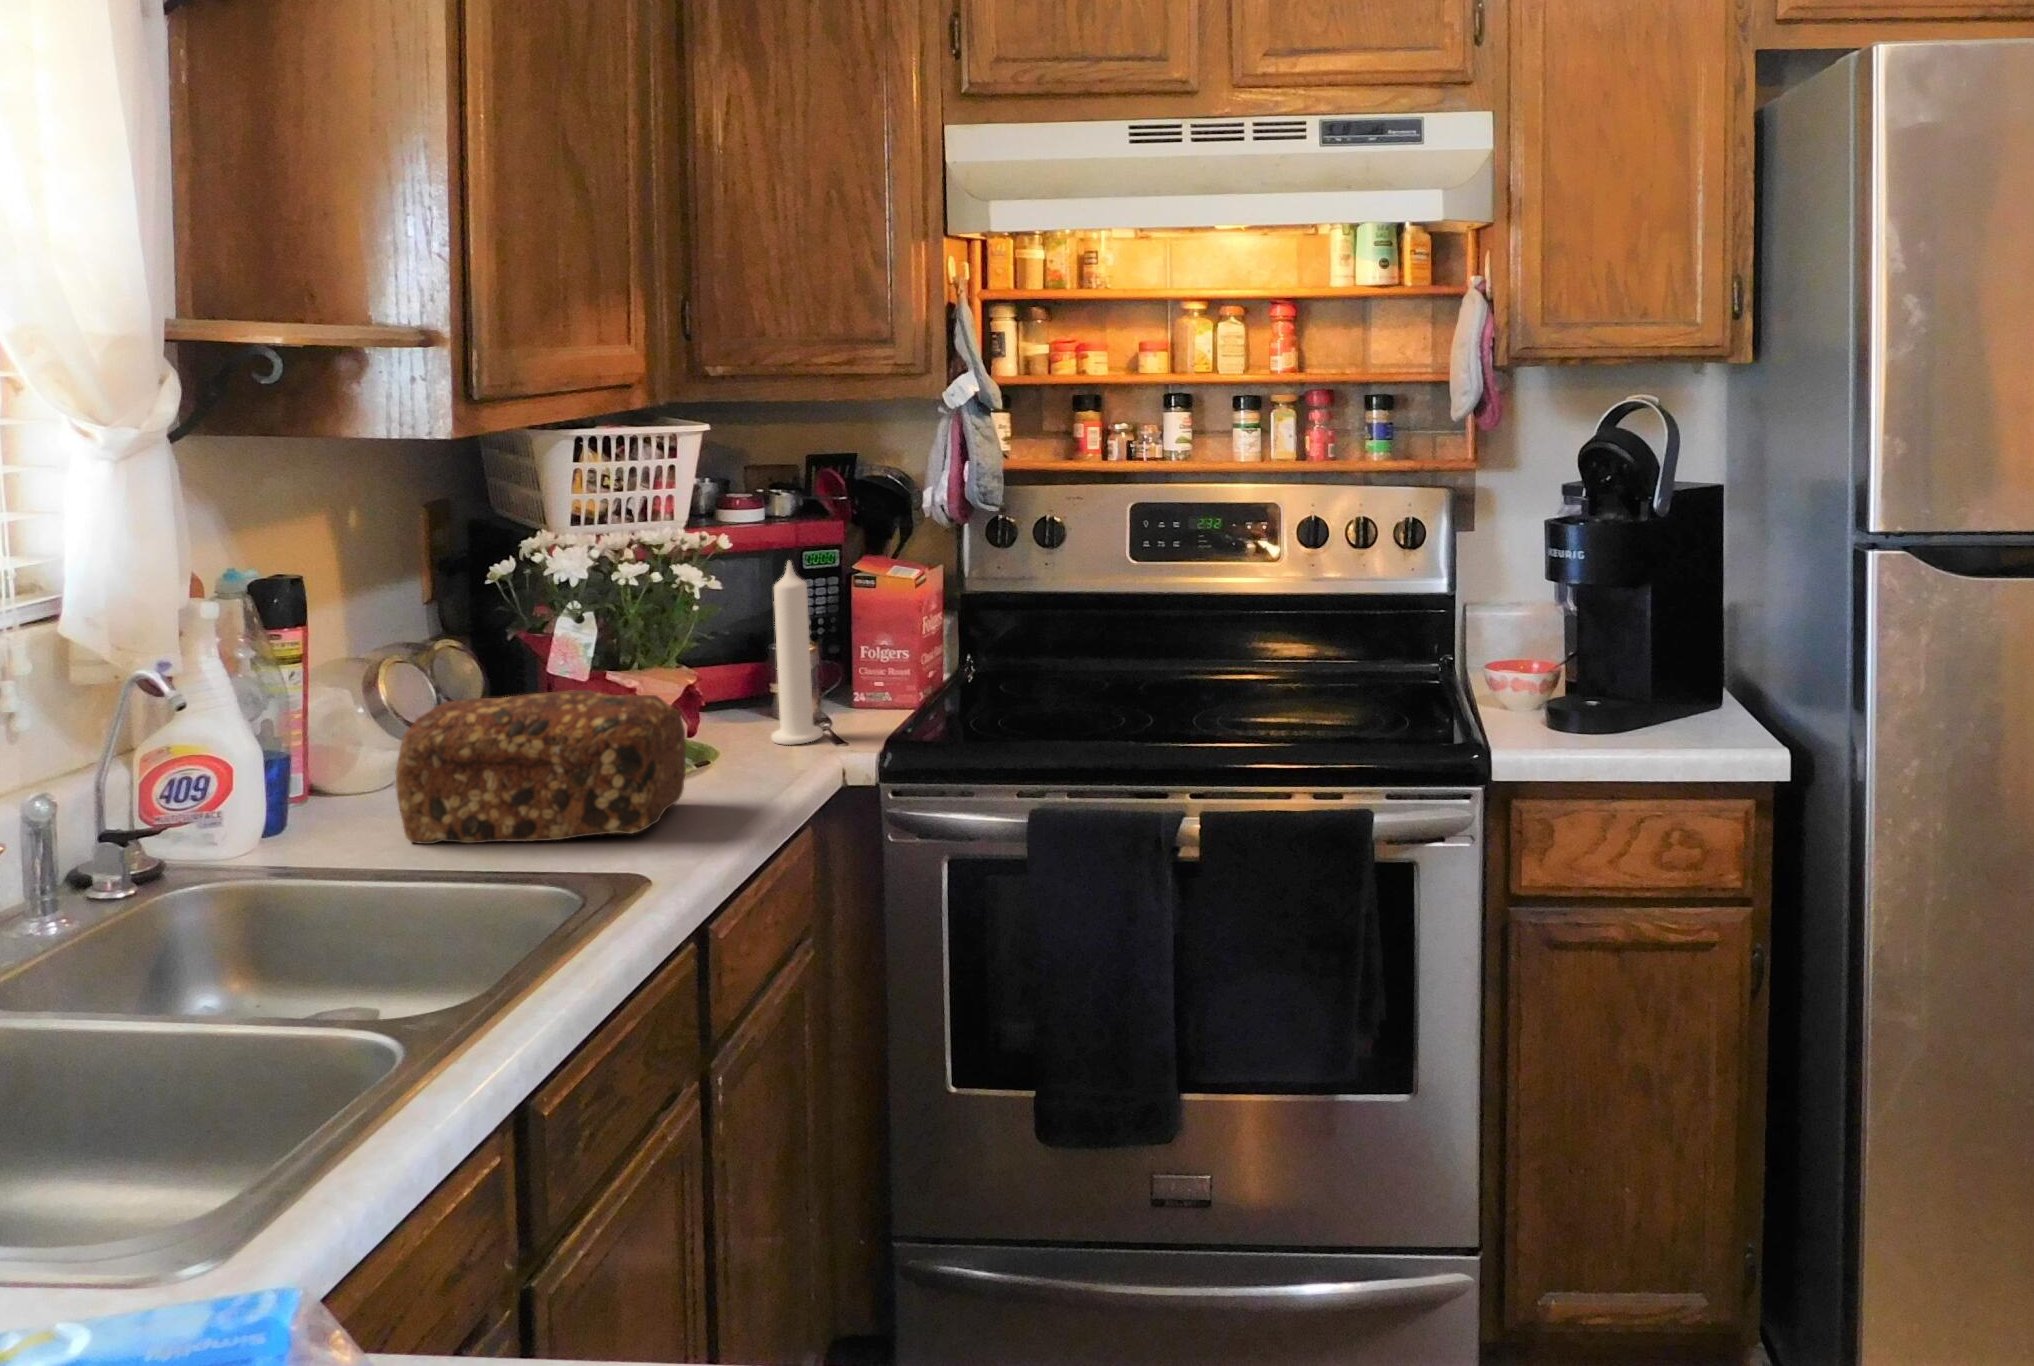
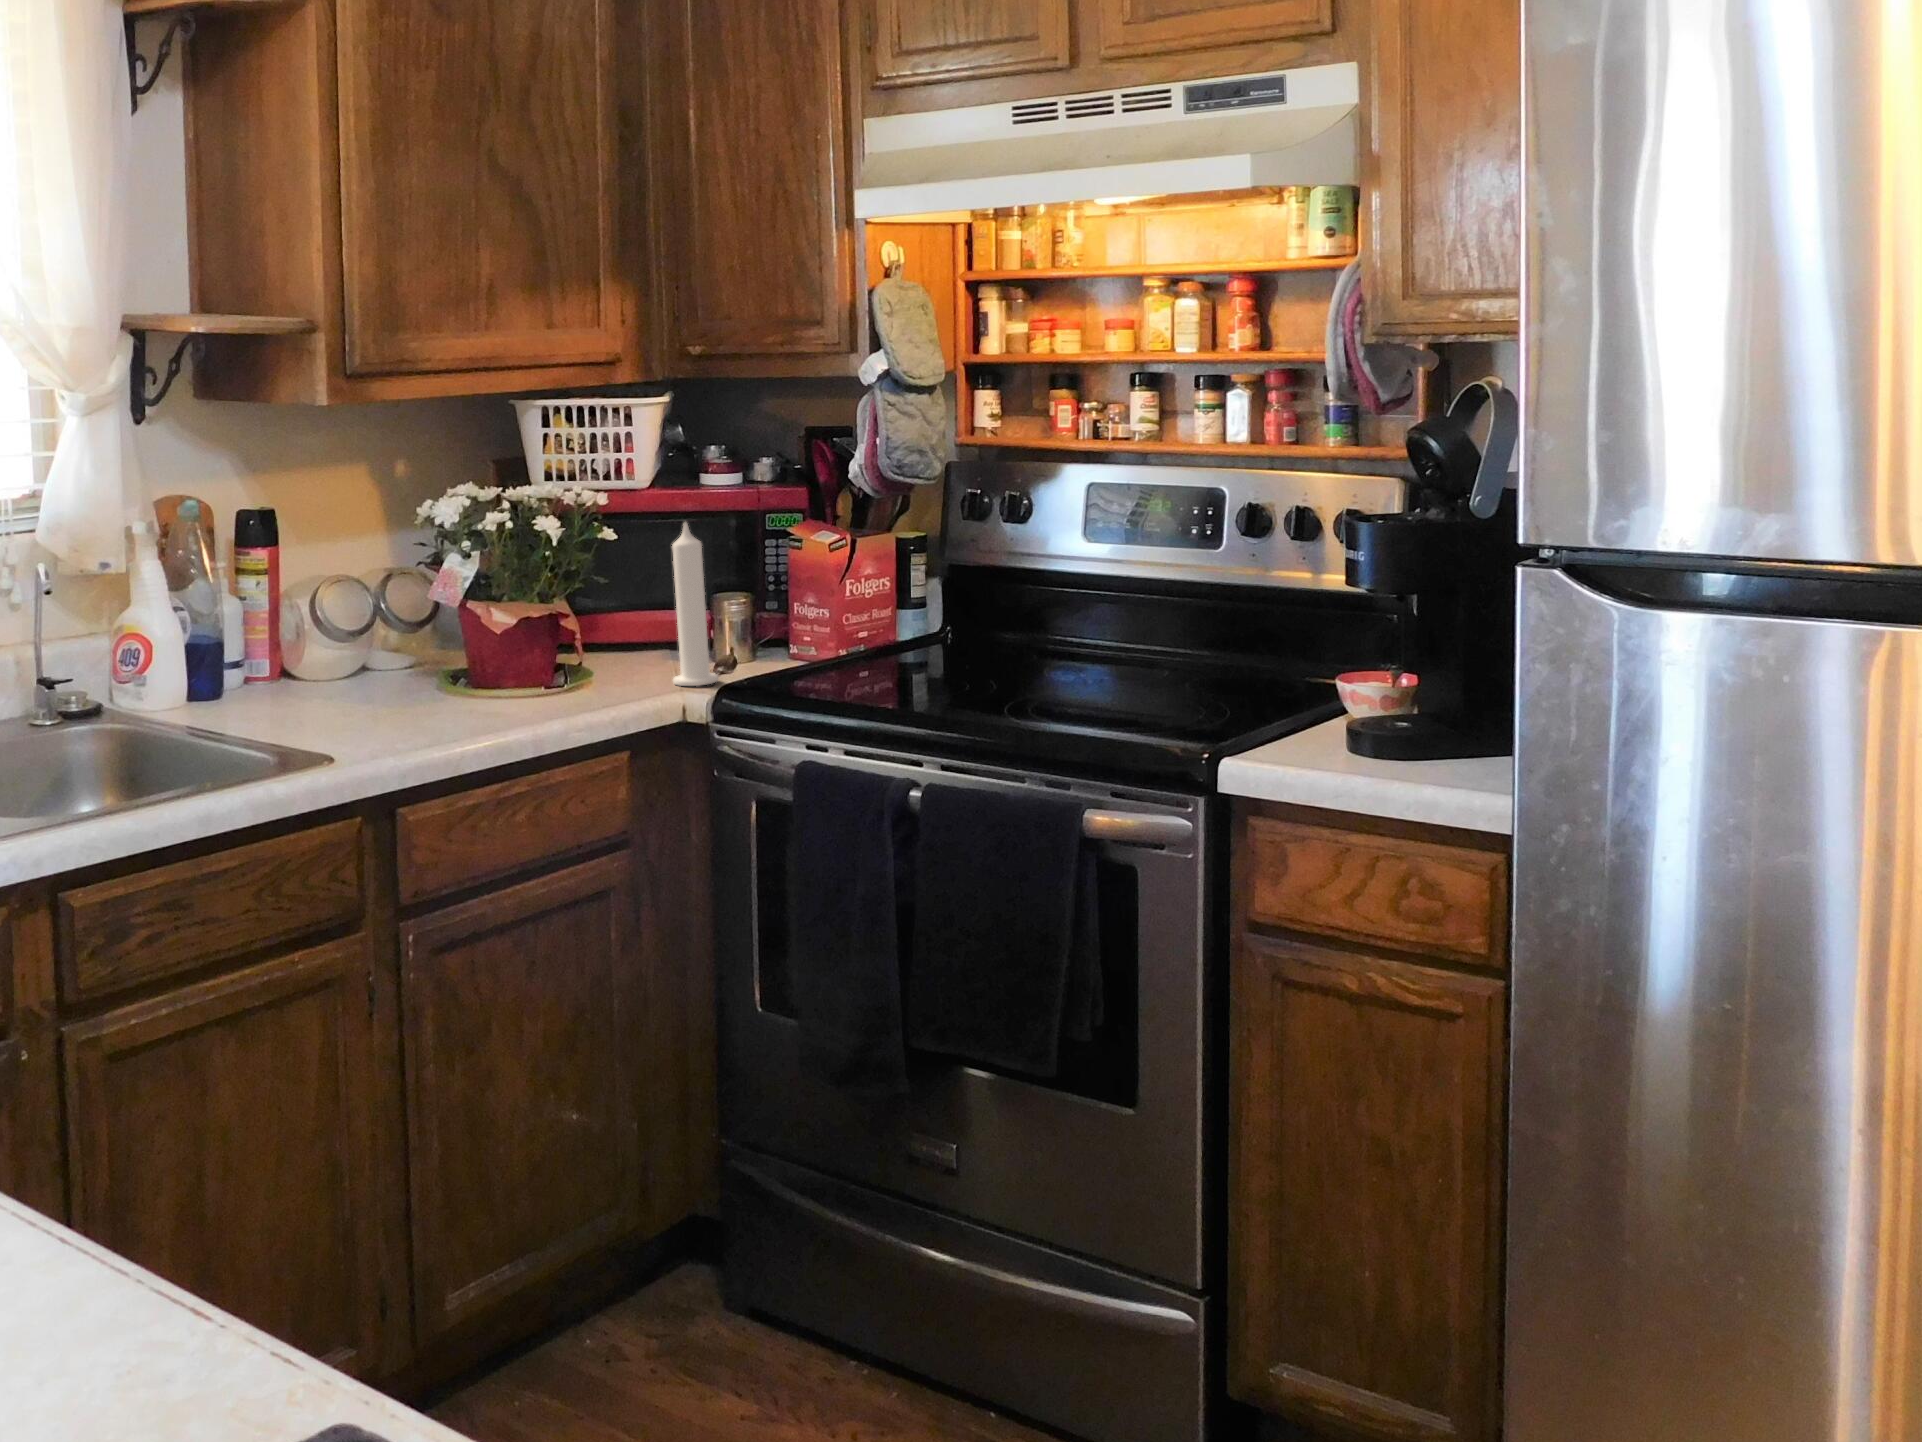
bread loaf: present [396,690,686,844] -> none [334,608,539,720]

